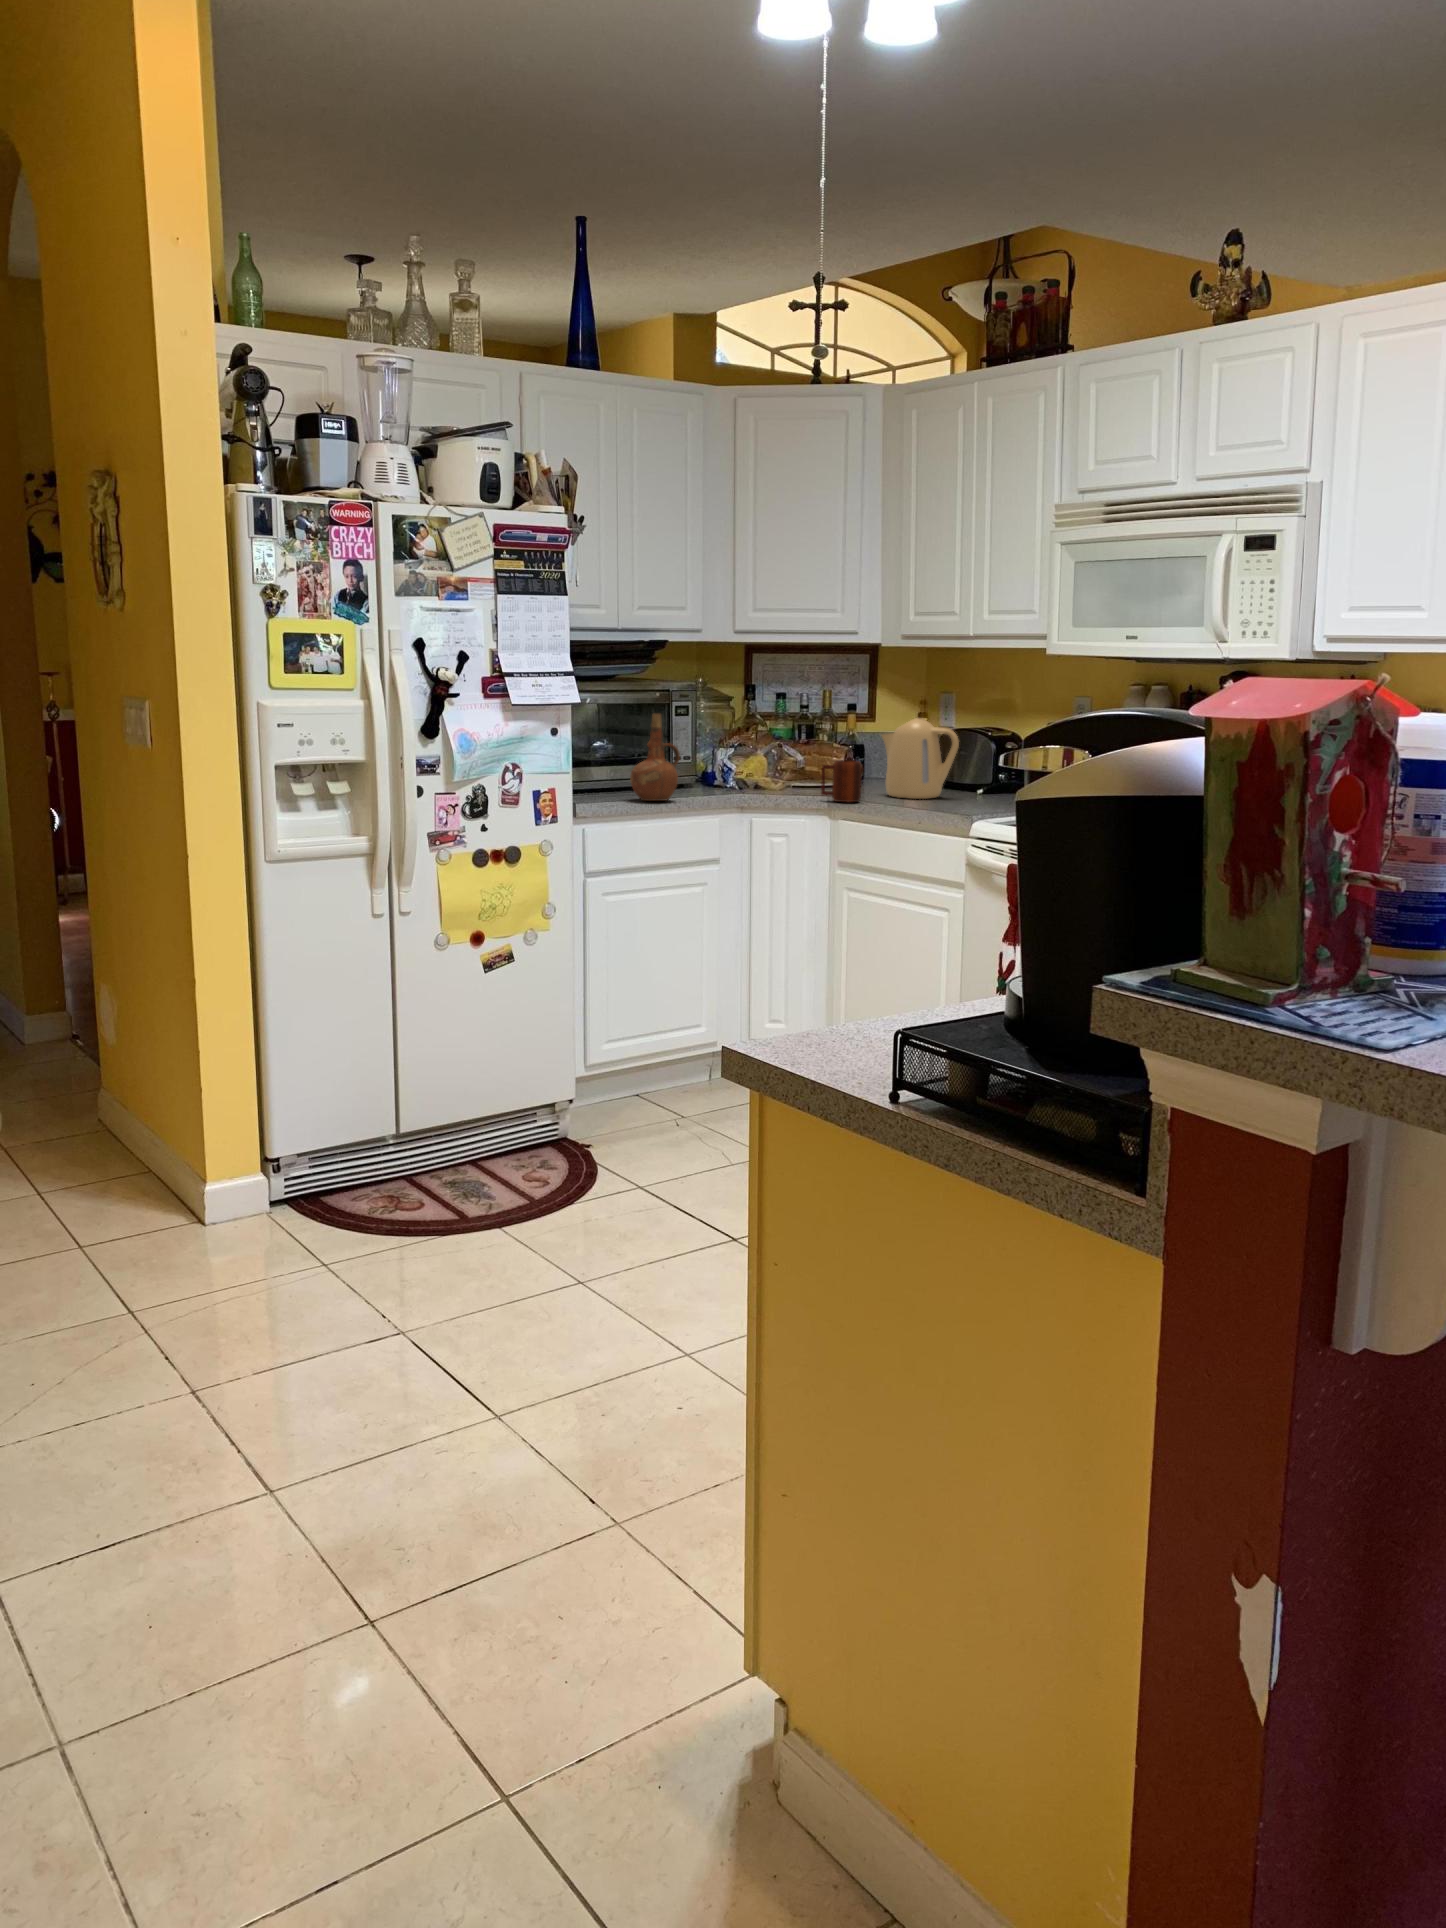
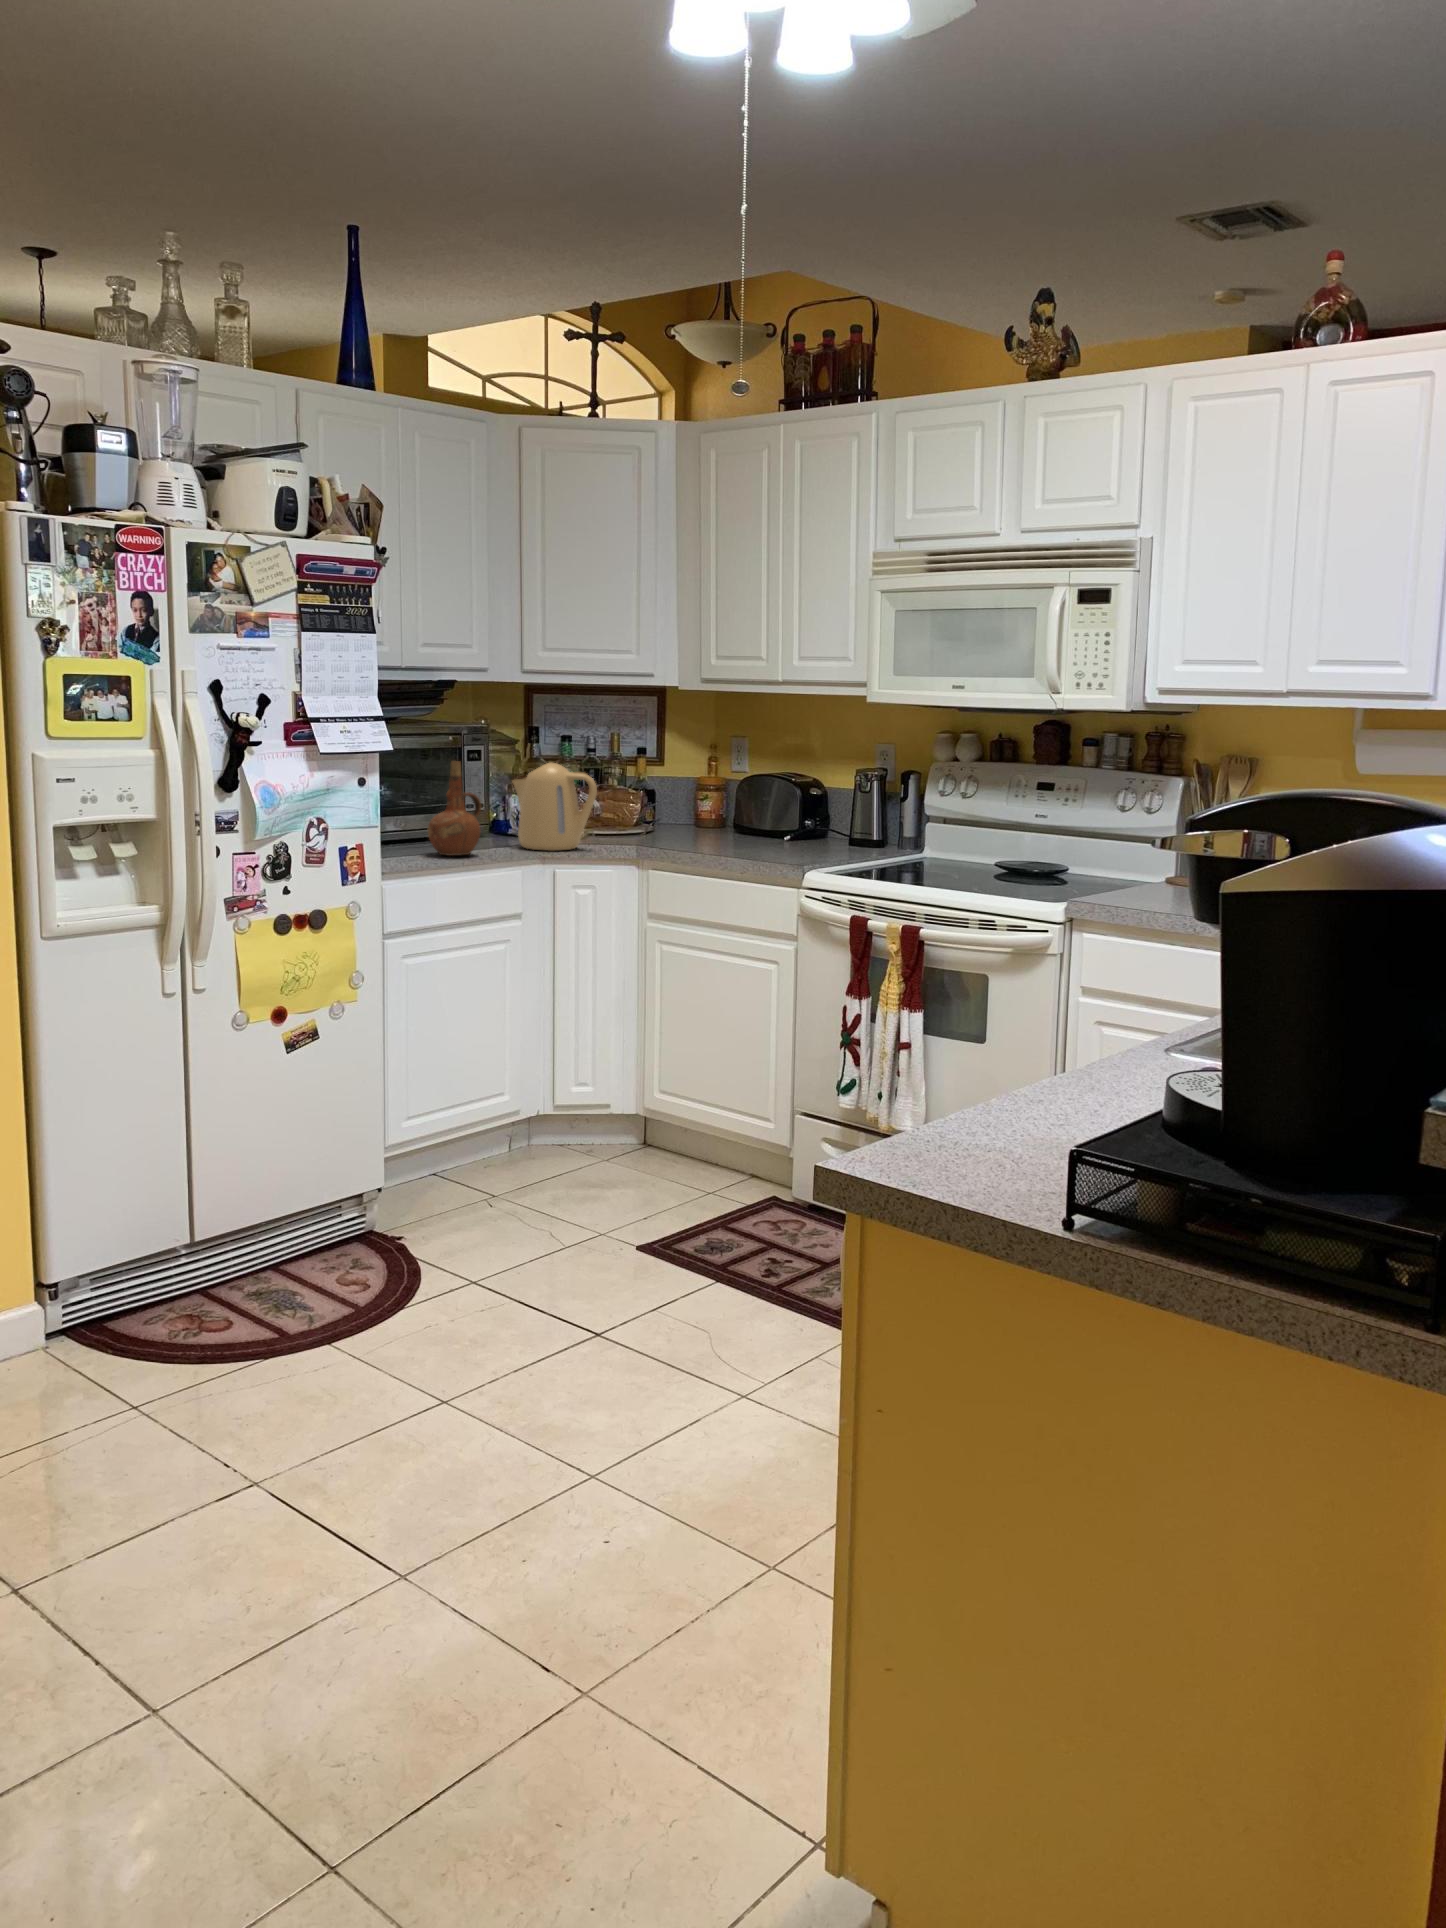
kettle: present [882,718,959,799] -> present [512,762,597,851]
mug: present [821,760,862,802] -> none [630,809,673,853]

